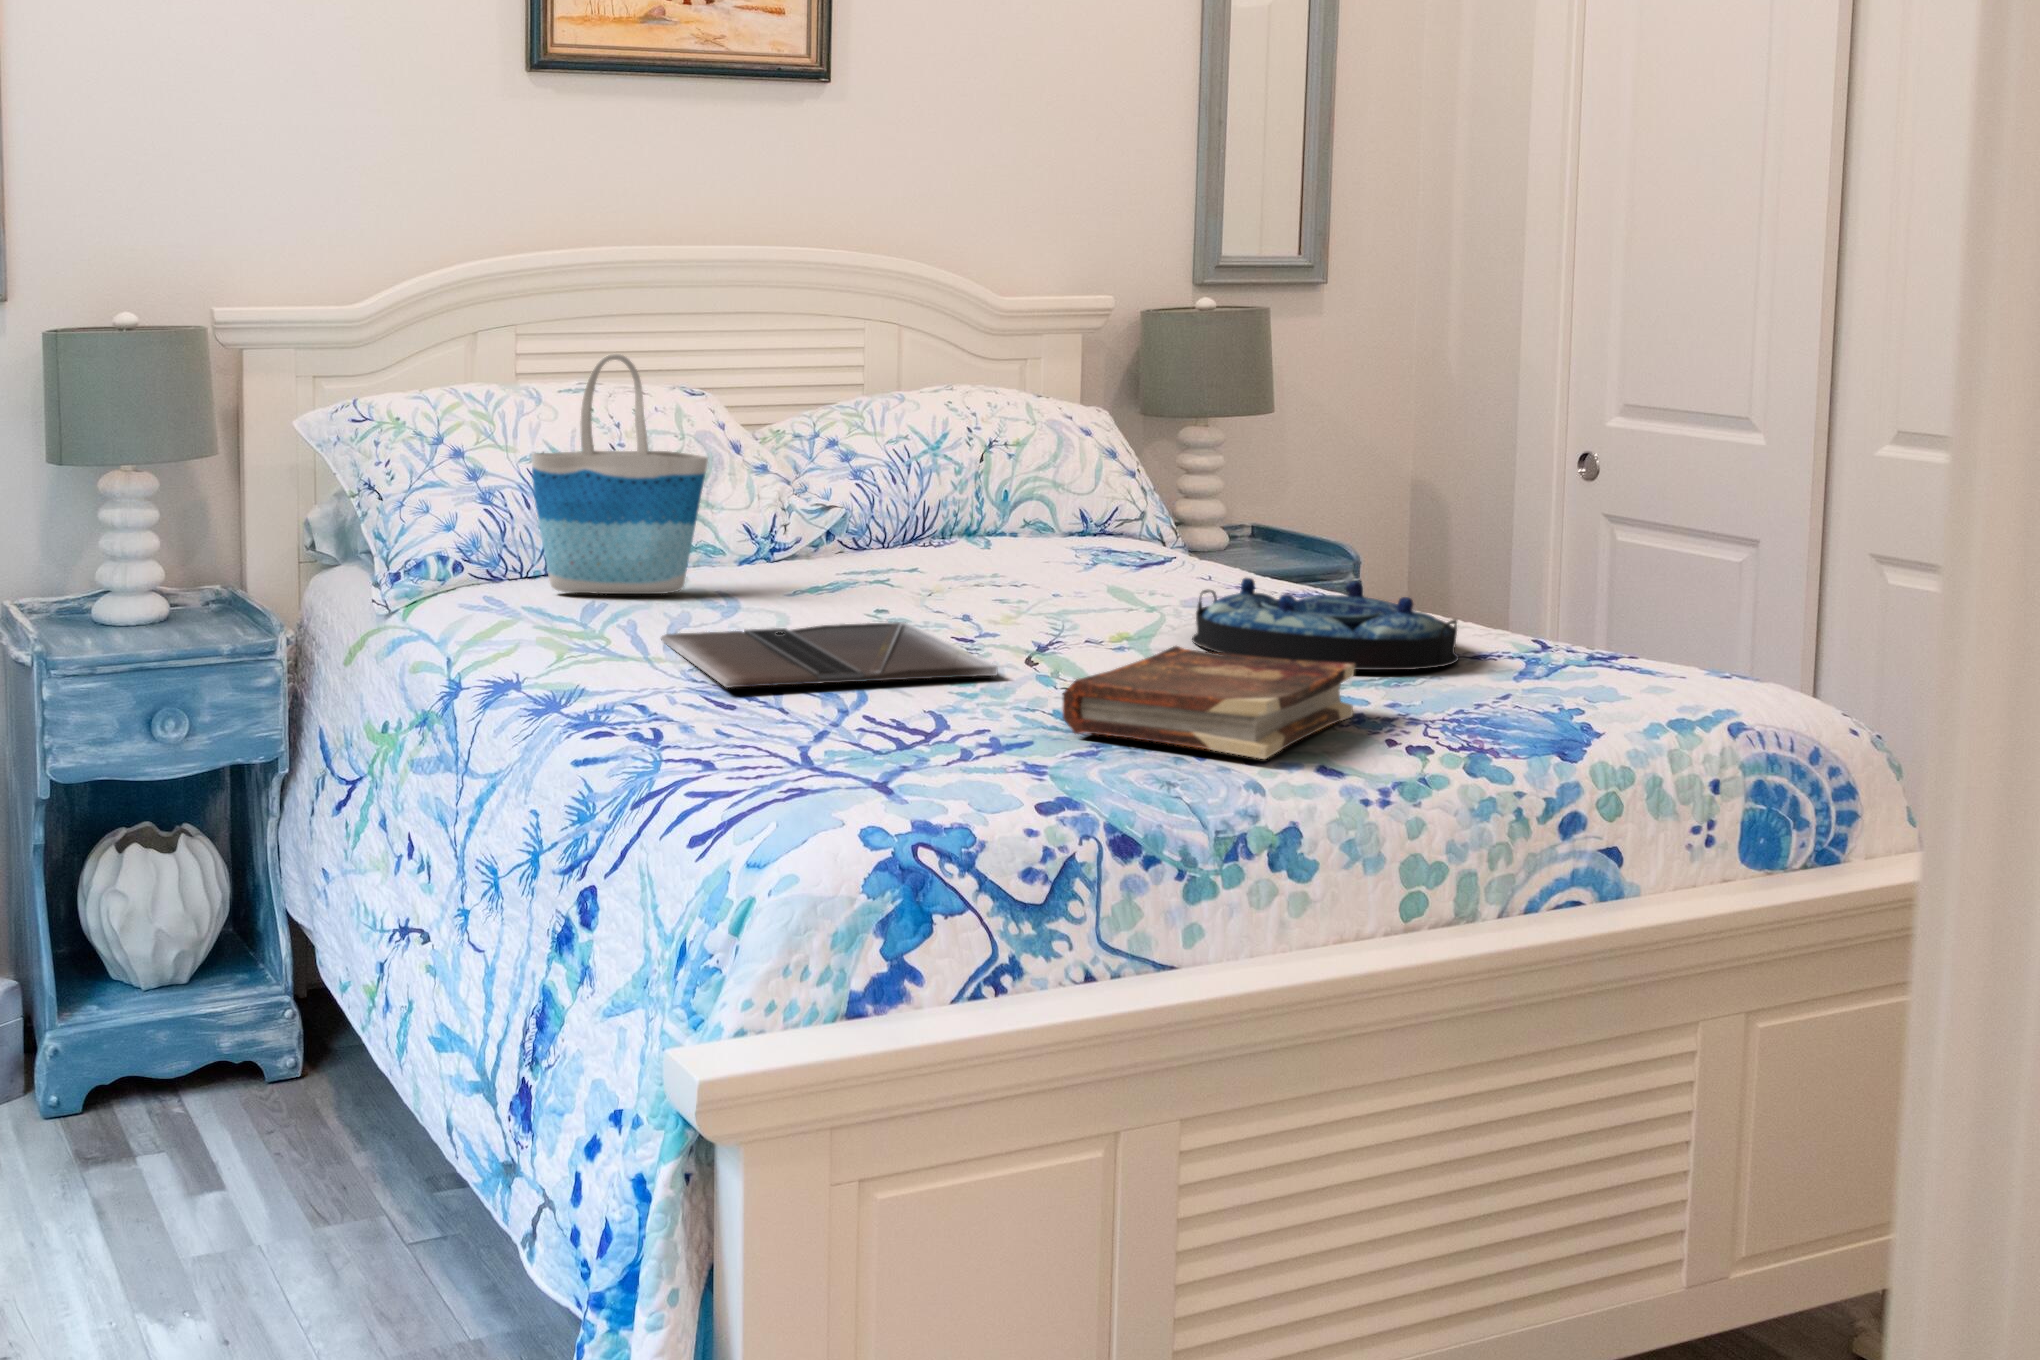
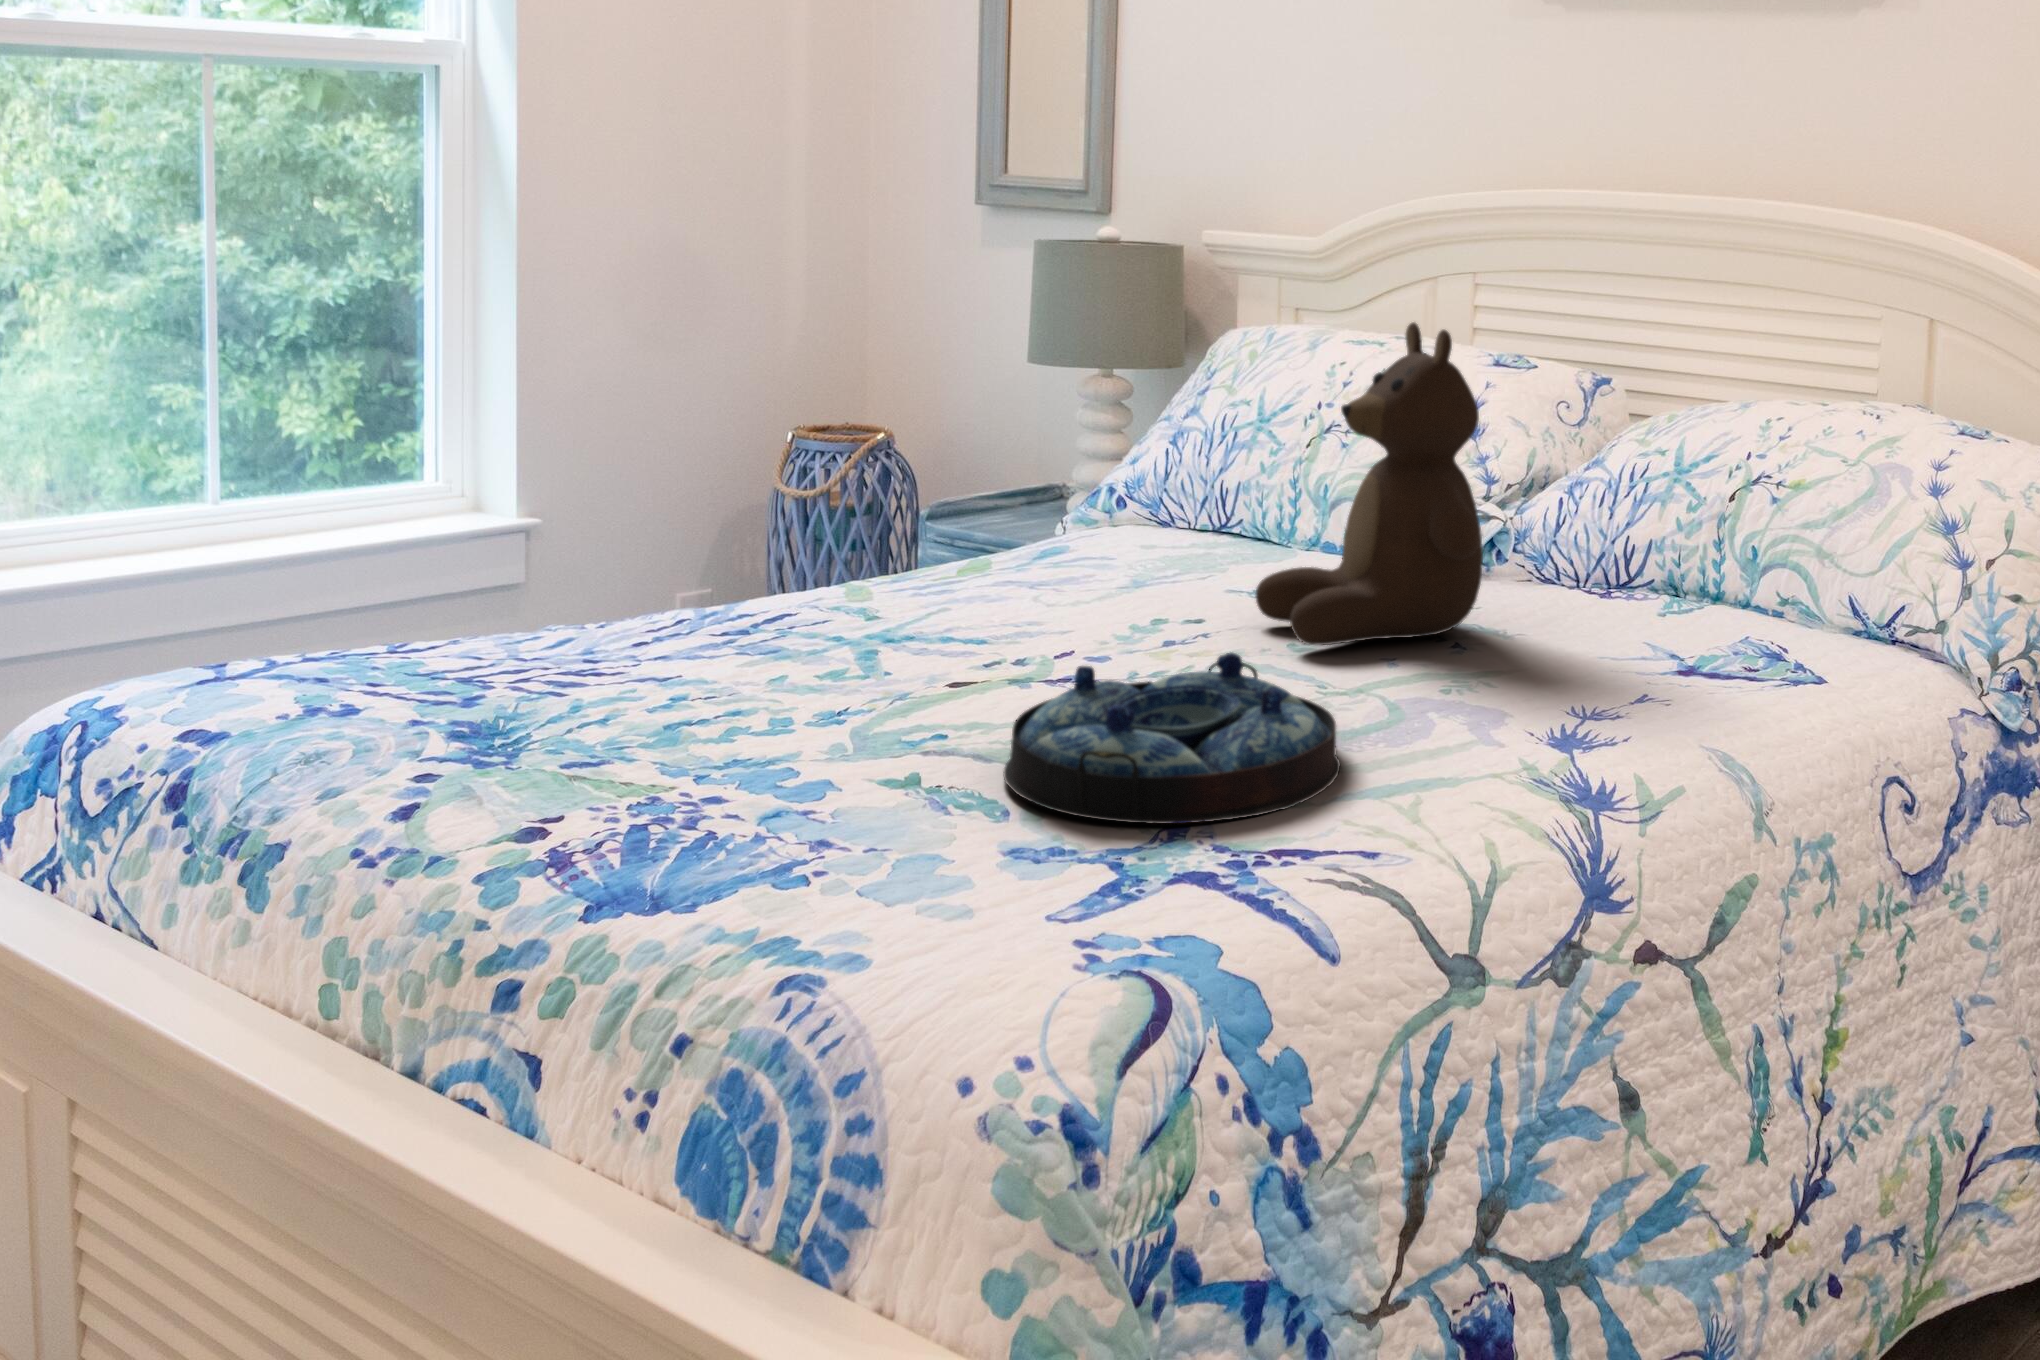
teddy bear: none [882,353,1077,599] -> present [1255,322,1483,645]
tote bag: present [532,354,708,594] -> none [1132,292,1218,564]
laptop: present [661,622,997,688] -> none [697,580,1124,672]
book: present [1063,646,1355,759] -> none [431,650,841,802]

